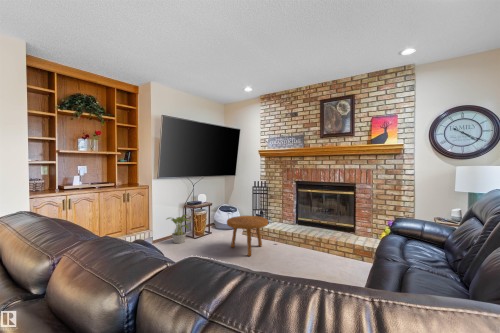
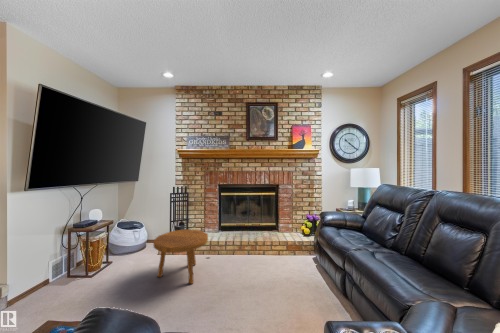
potted plant: present [167,215,192,243] -> none [34,245,88,297]

